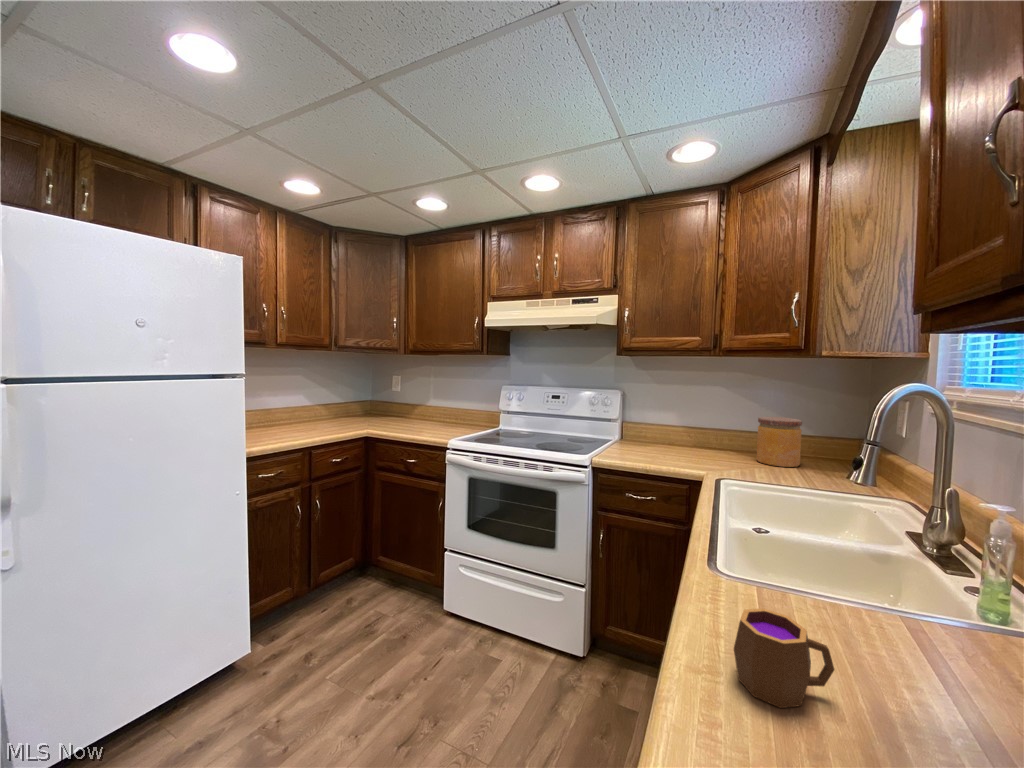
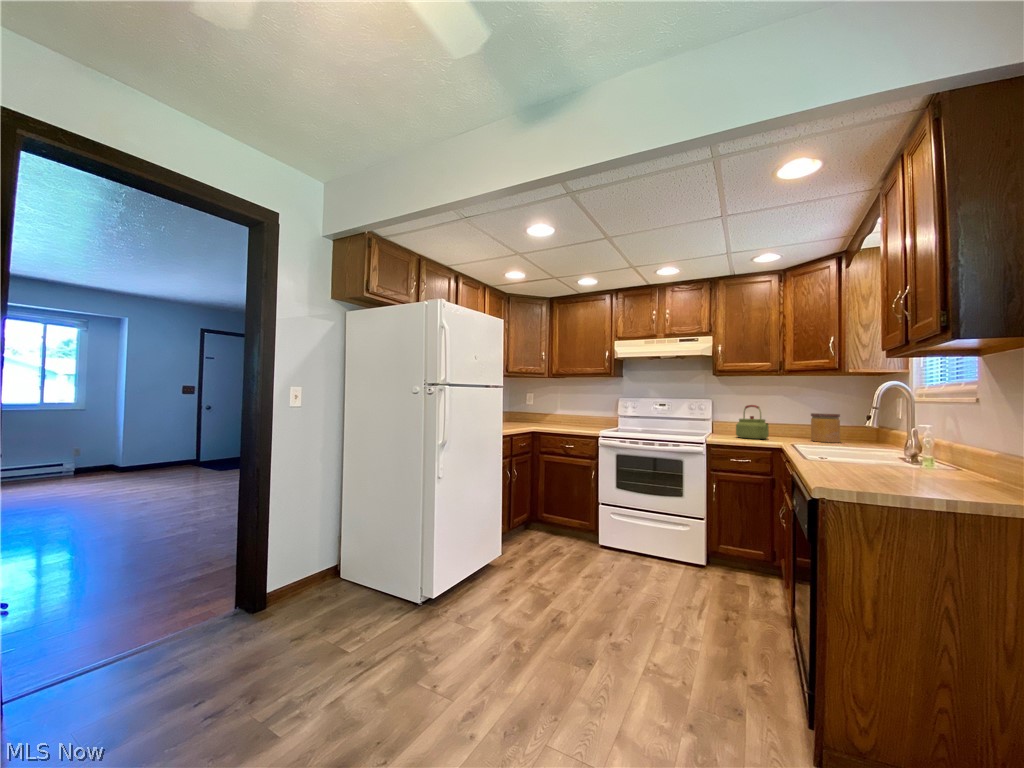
kettle: none [646,403,693,458] -> present [736,405,769,439]
mug: present [734,608,834,708] -> none [830,448,866,472]

